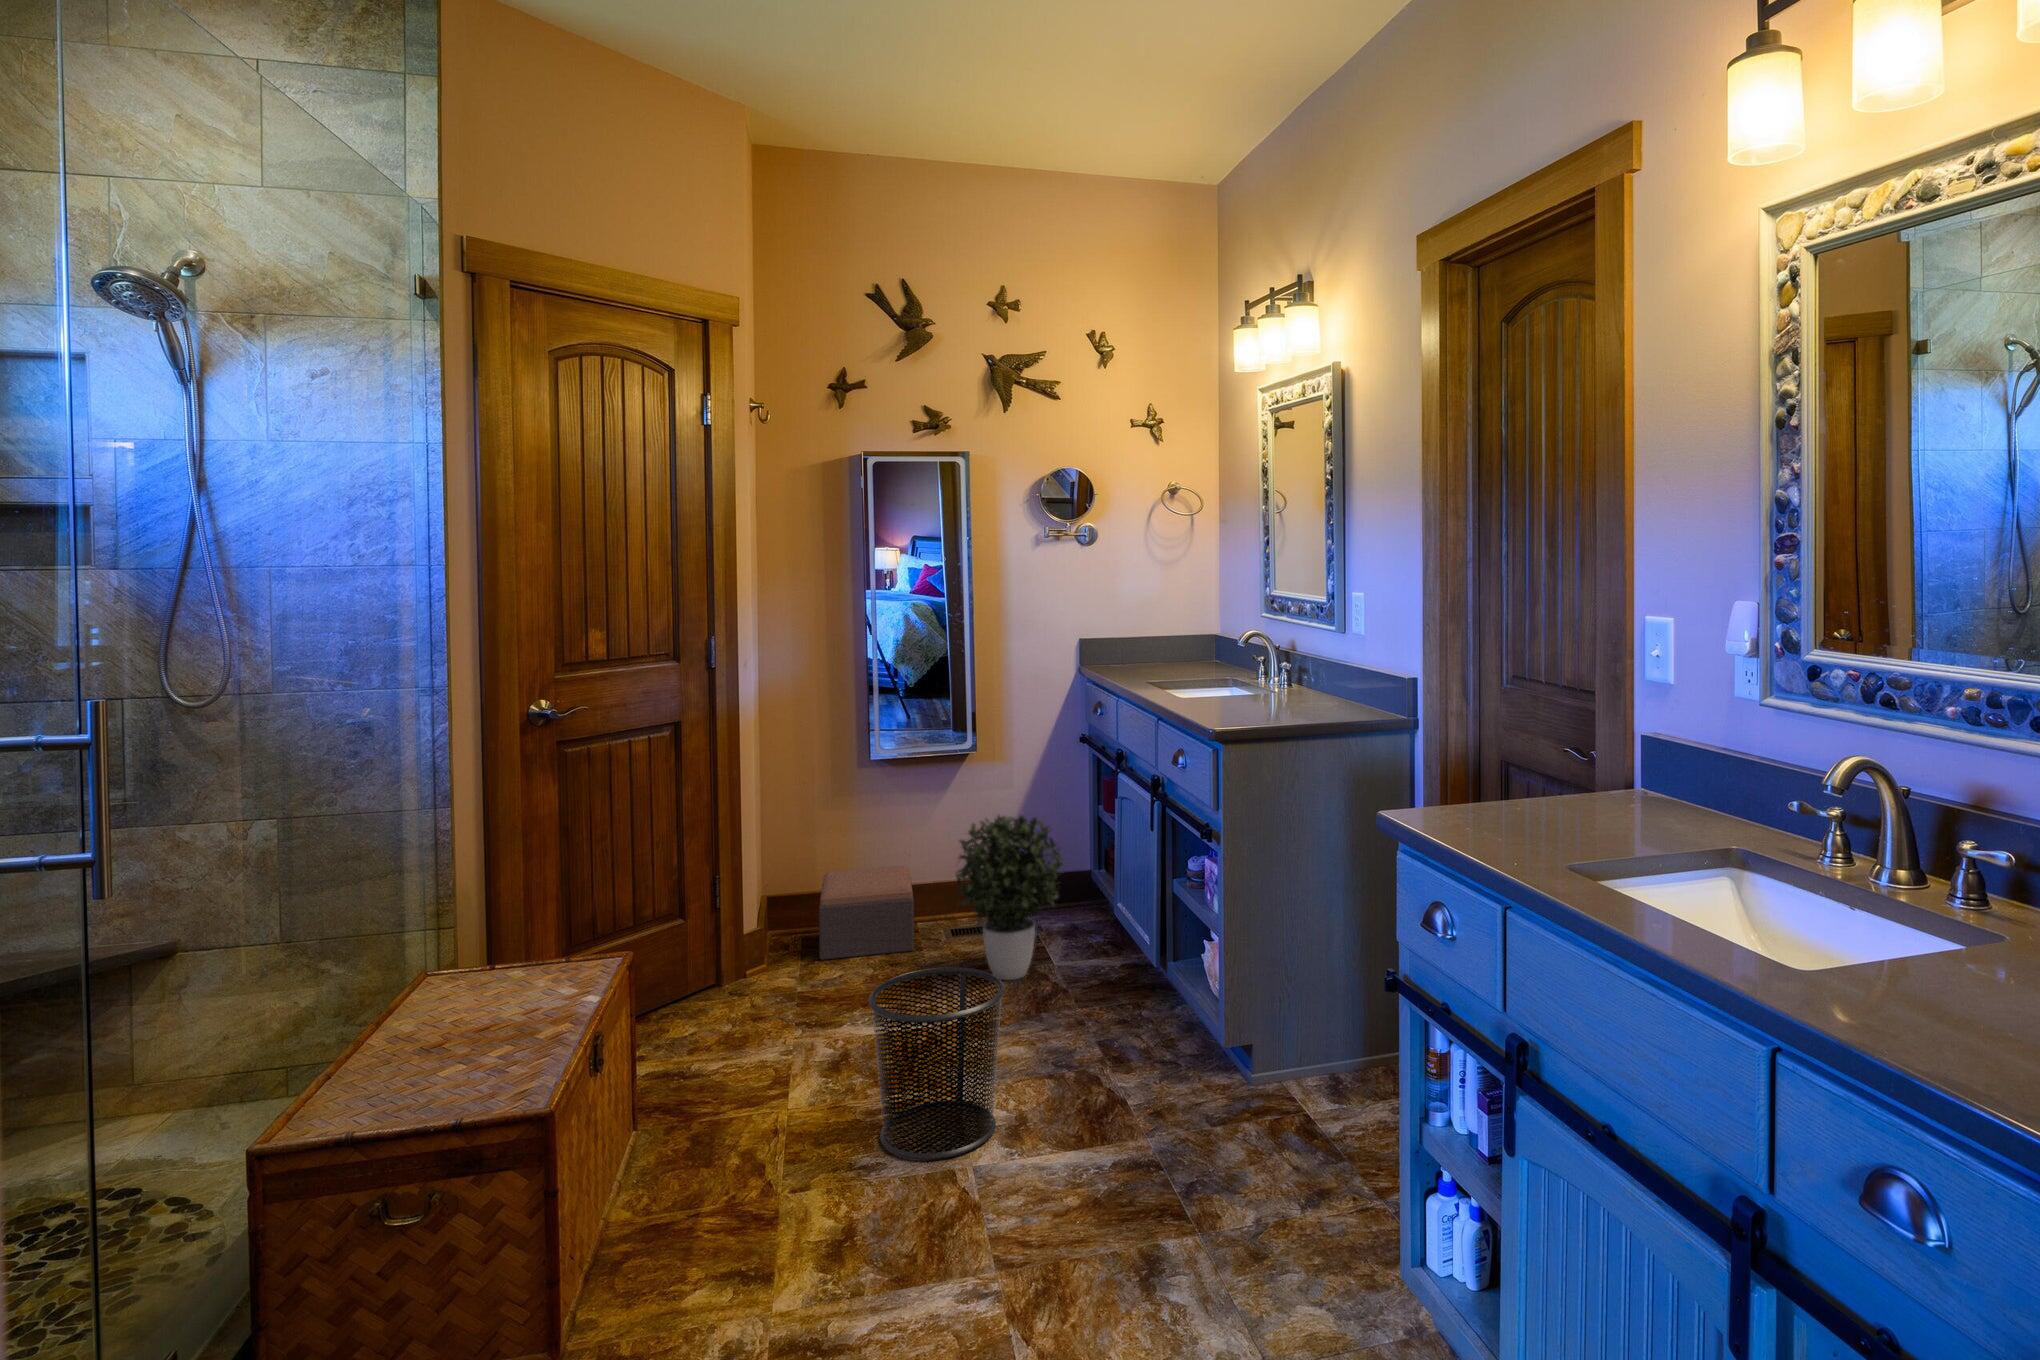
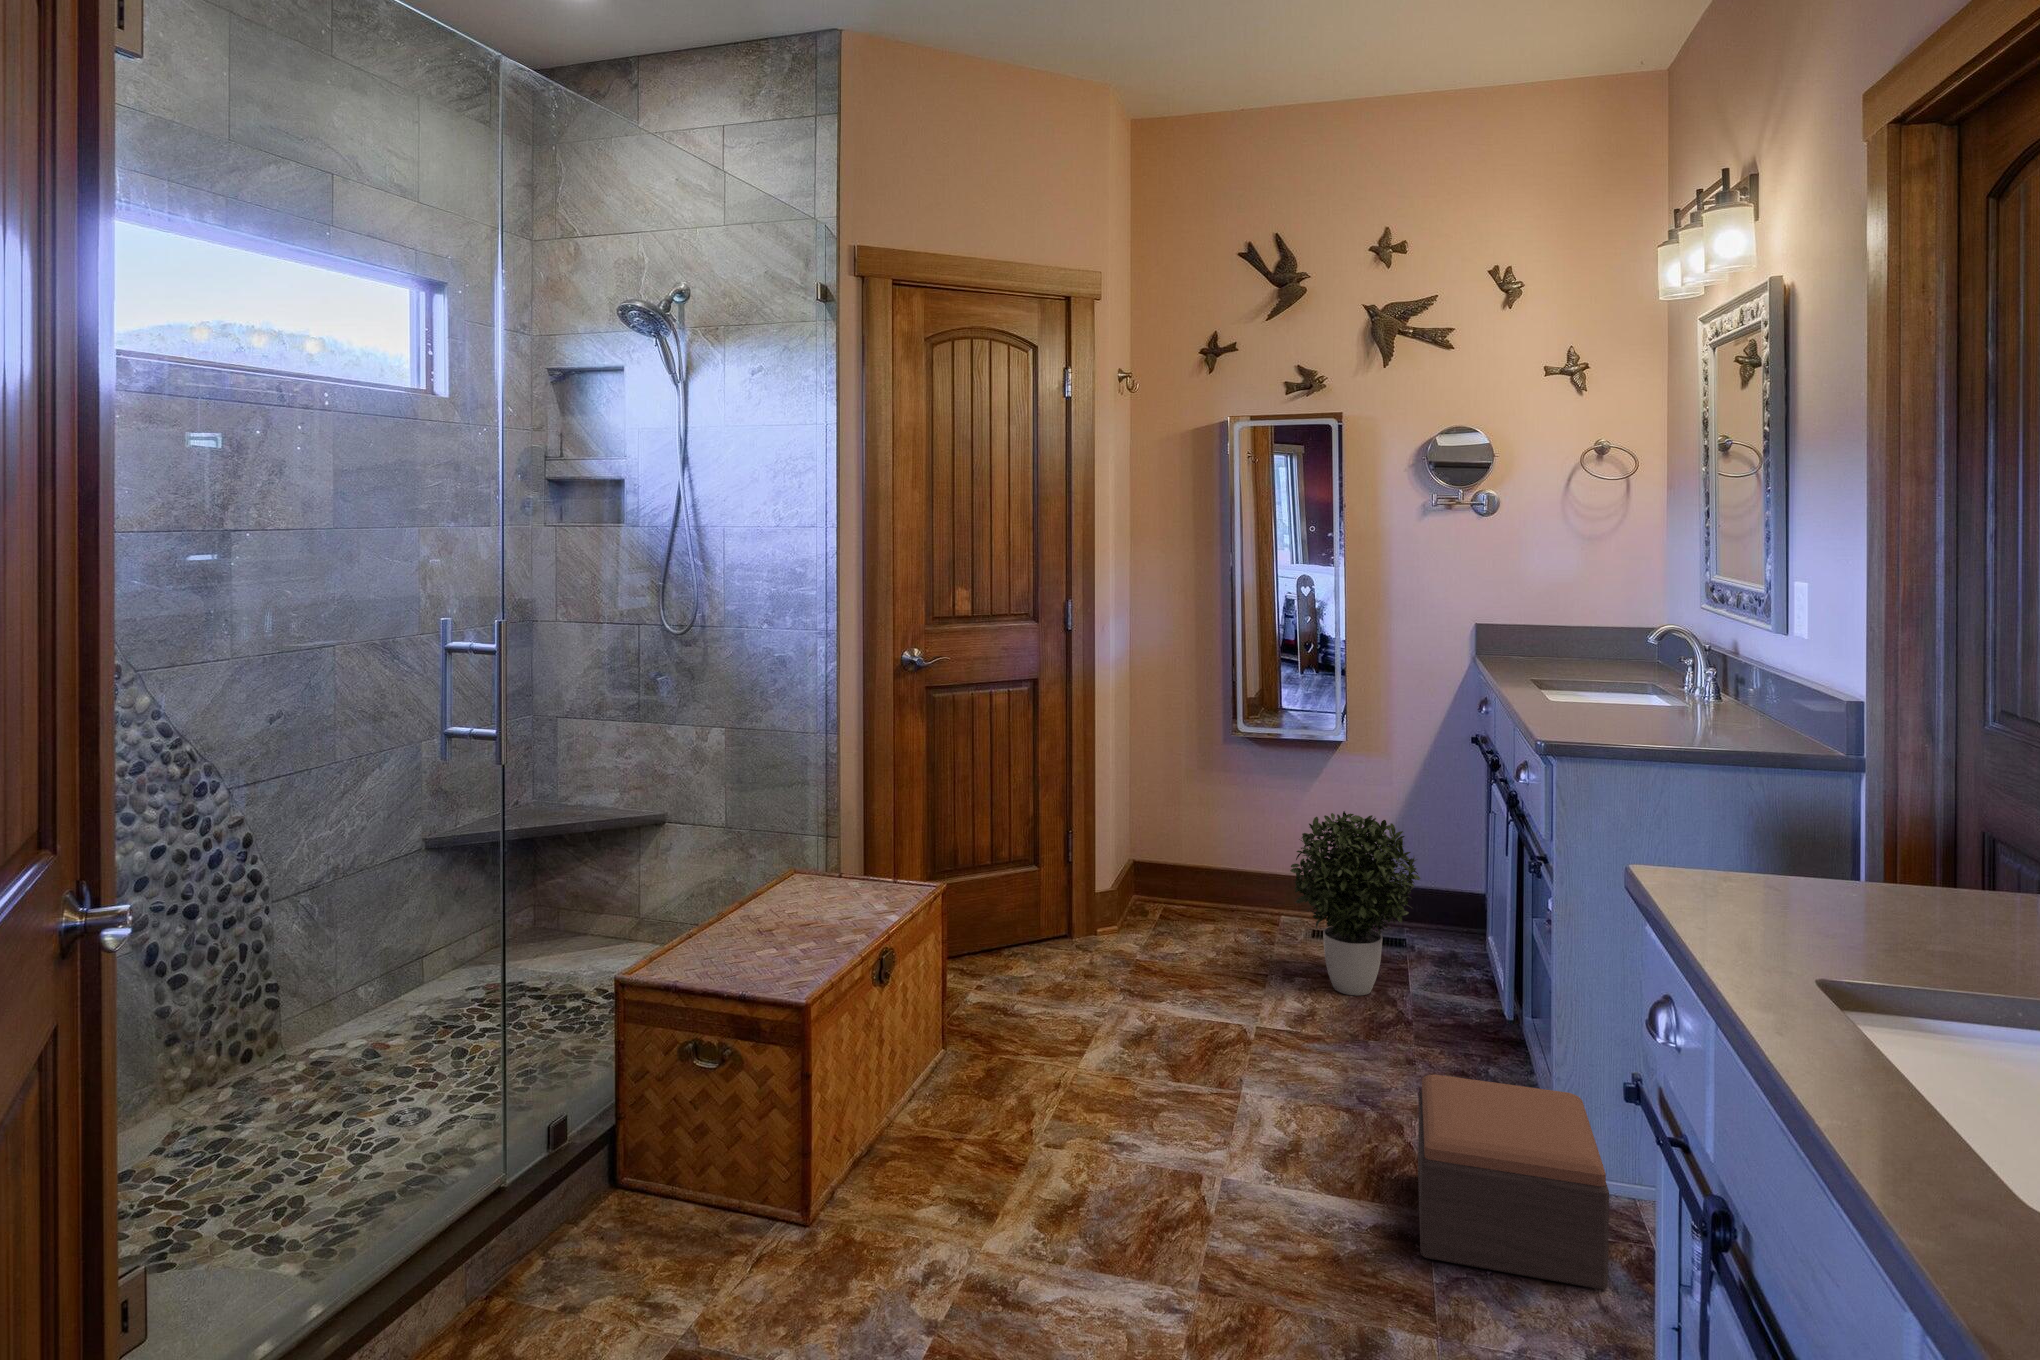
footstool: present [819,866,914,960] -> present [1418,1074,1609,1290]
waste bin: present [868,967,1005,1160] -> none [1135,958,1279,1160]

